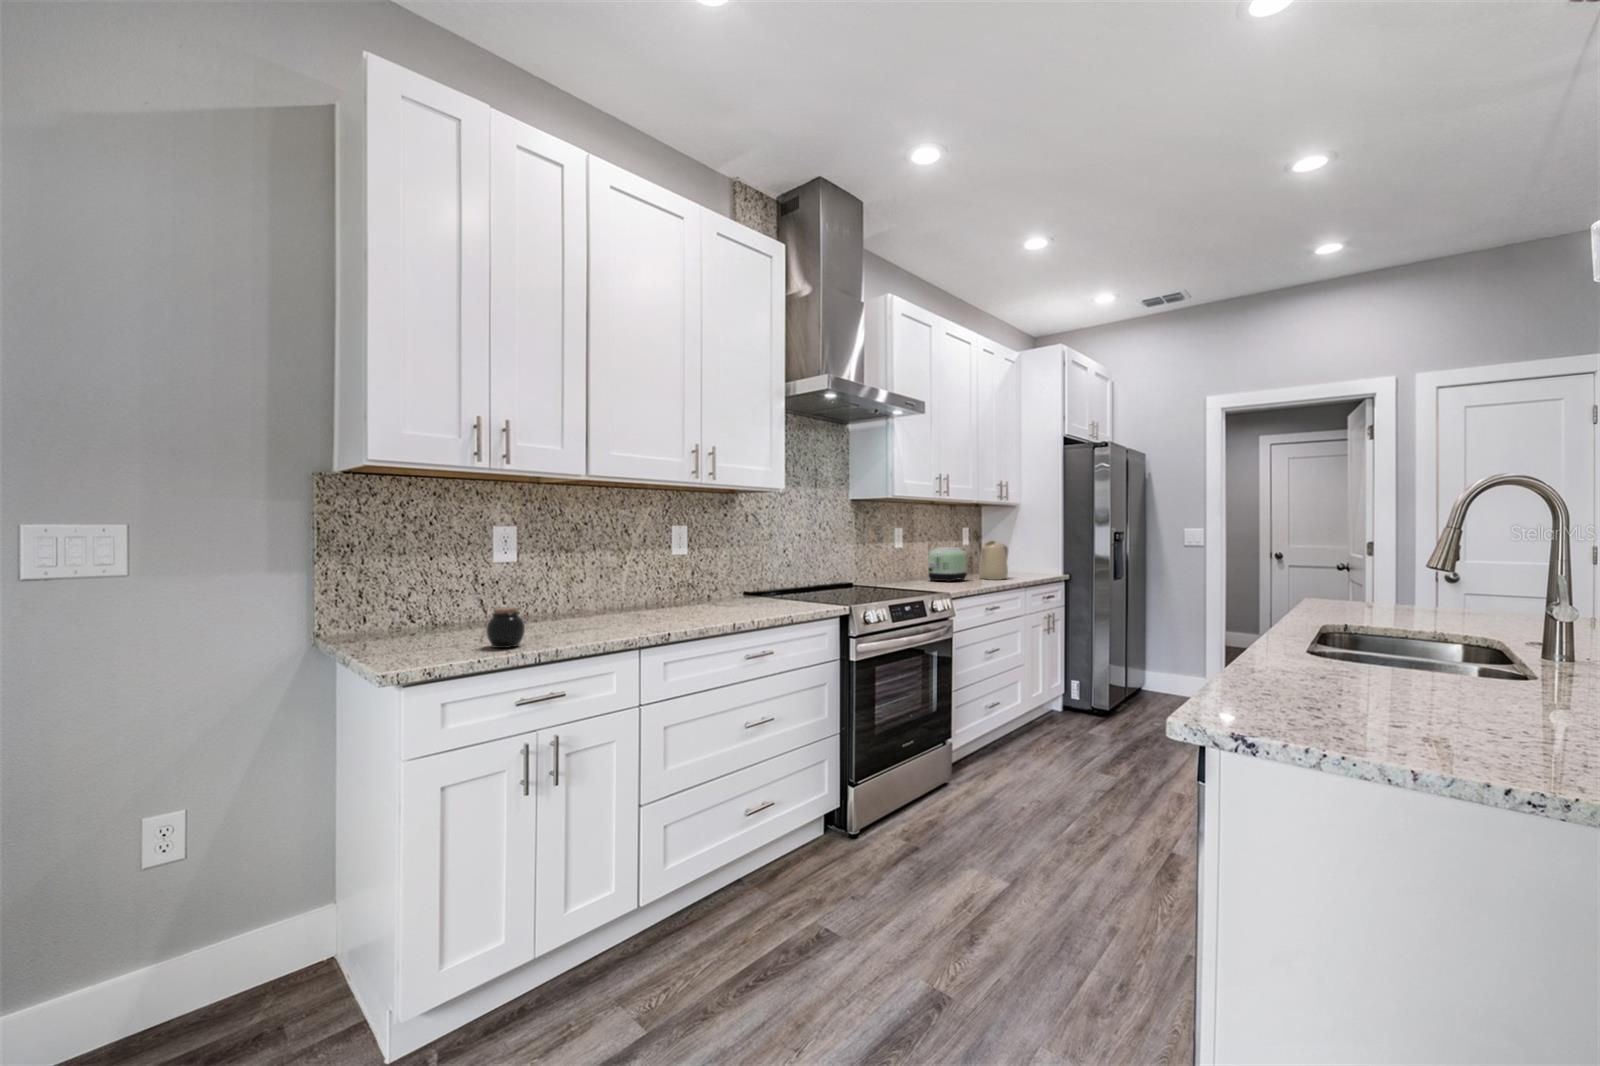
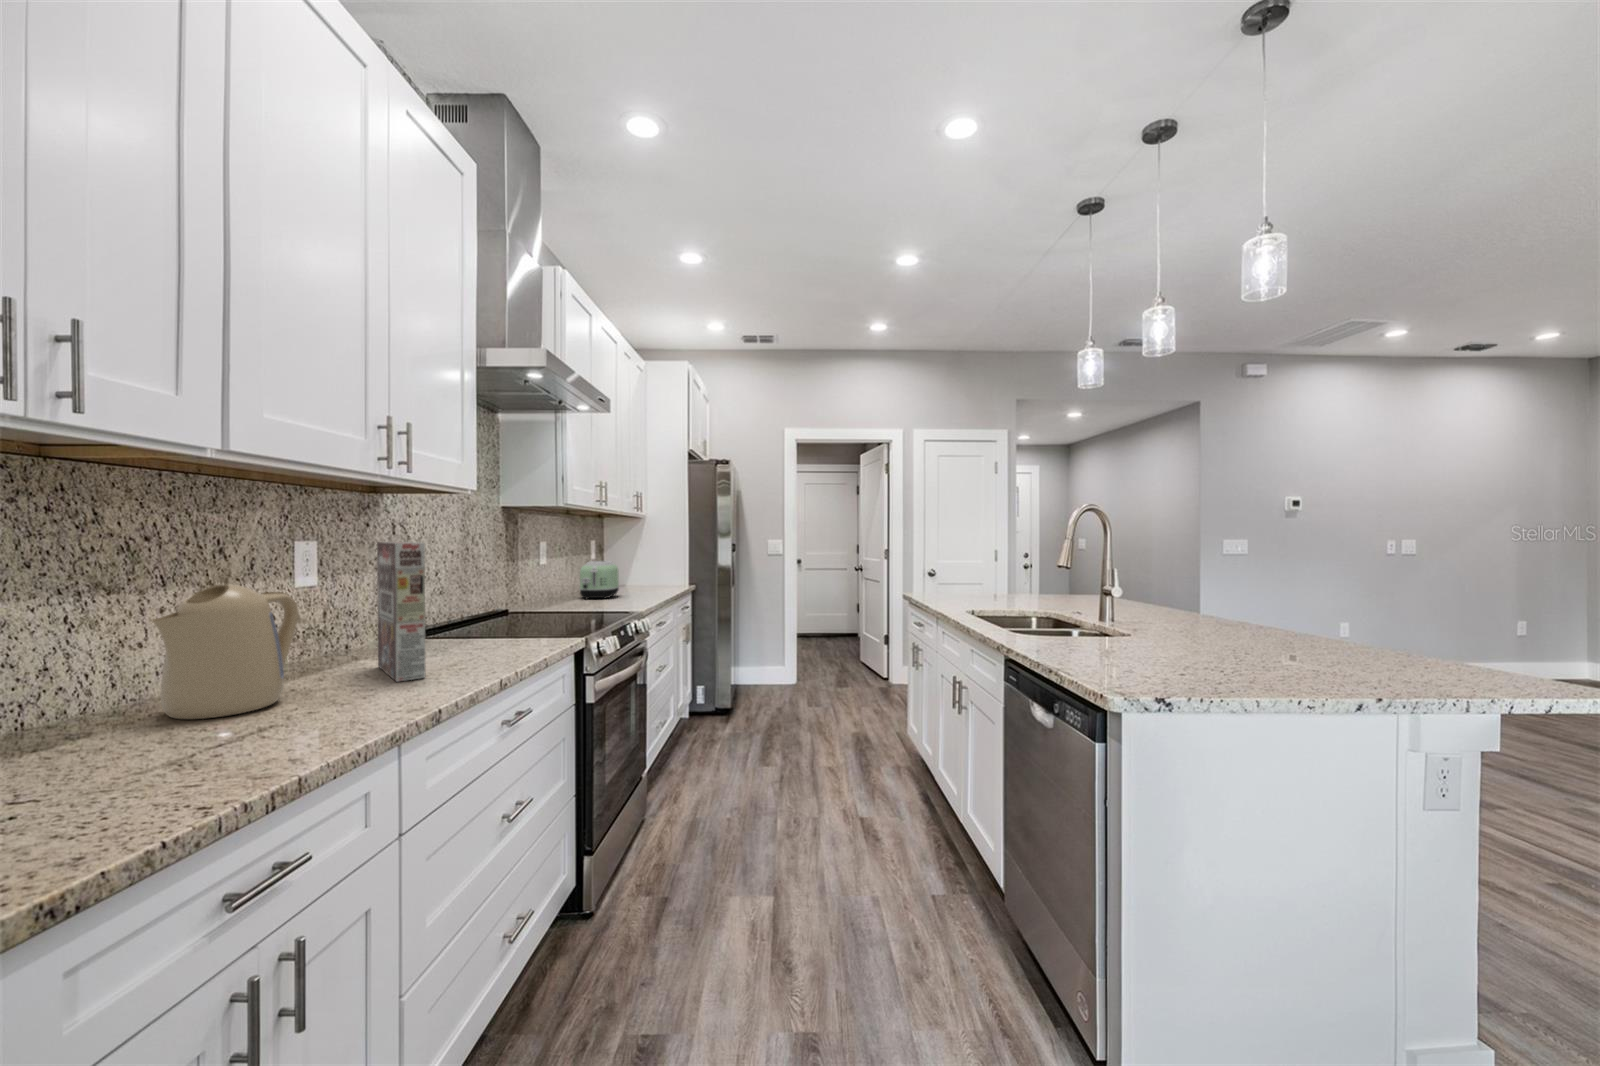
cereal box: none [686,526,714,617] -> present [377,542,425,682]
kettle: present [979,541,1008,580] -> present [152,584,299,719]
jar: present [486,607,525,648] -> none [84,718,193,816]

